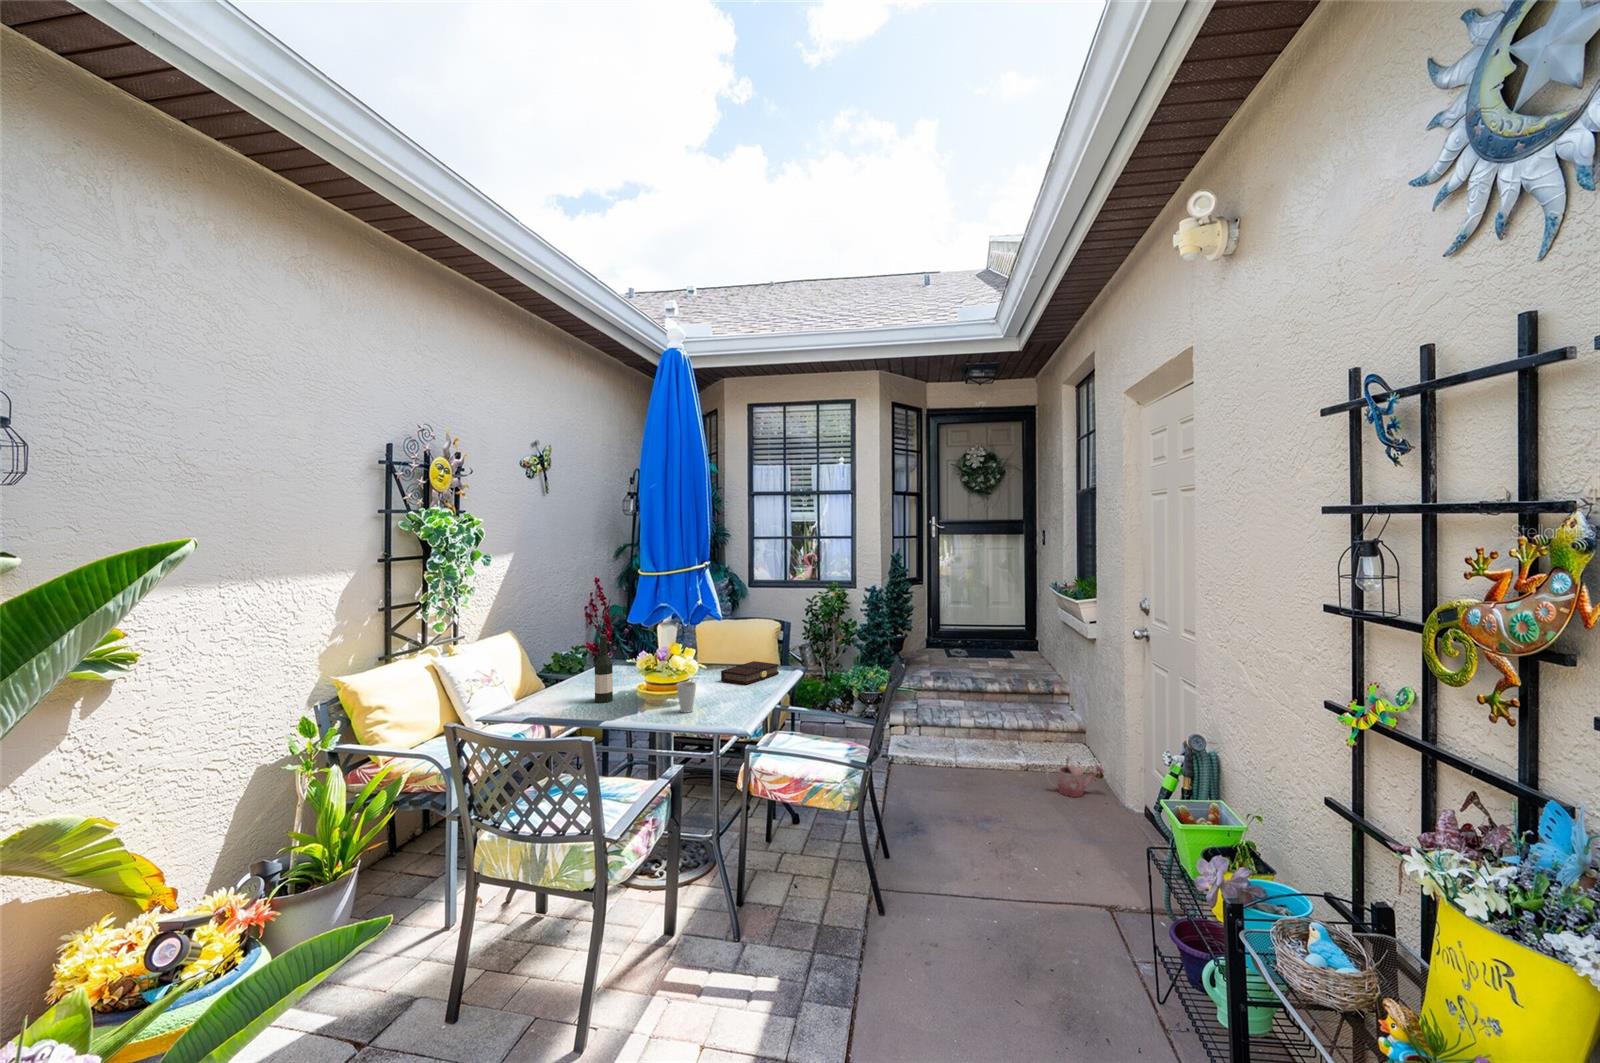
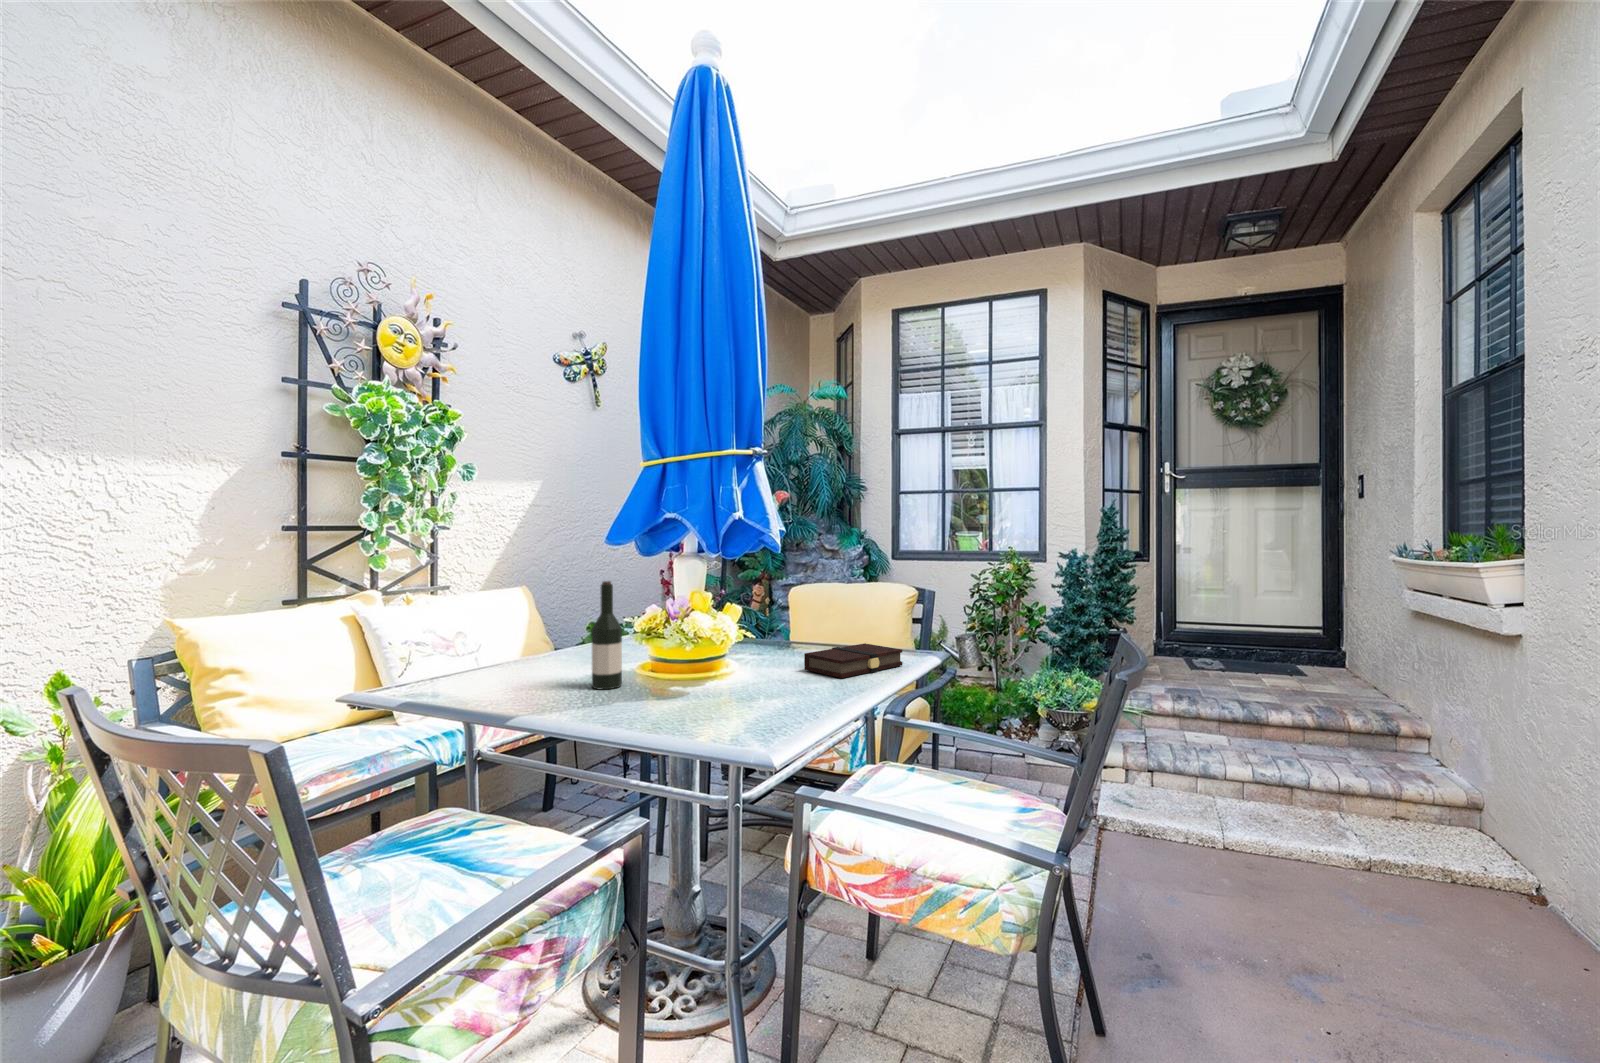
cup: present [677,677,698,713] -> none [695,653,730,717]
watering can: present [1046,756,1104,797] -> none [1427,863,1579,950]

